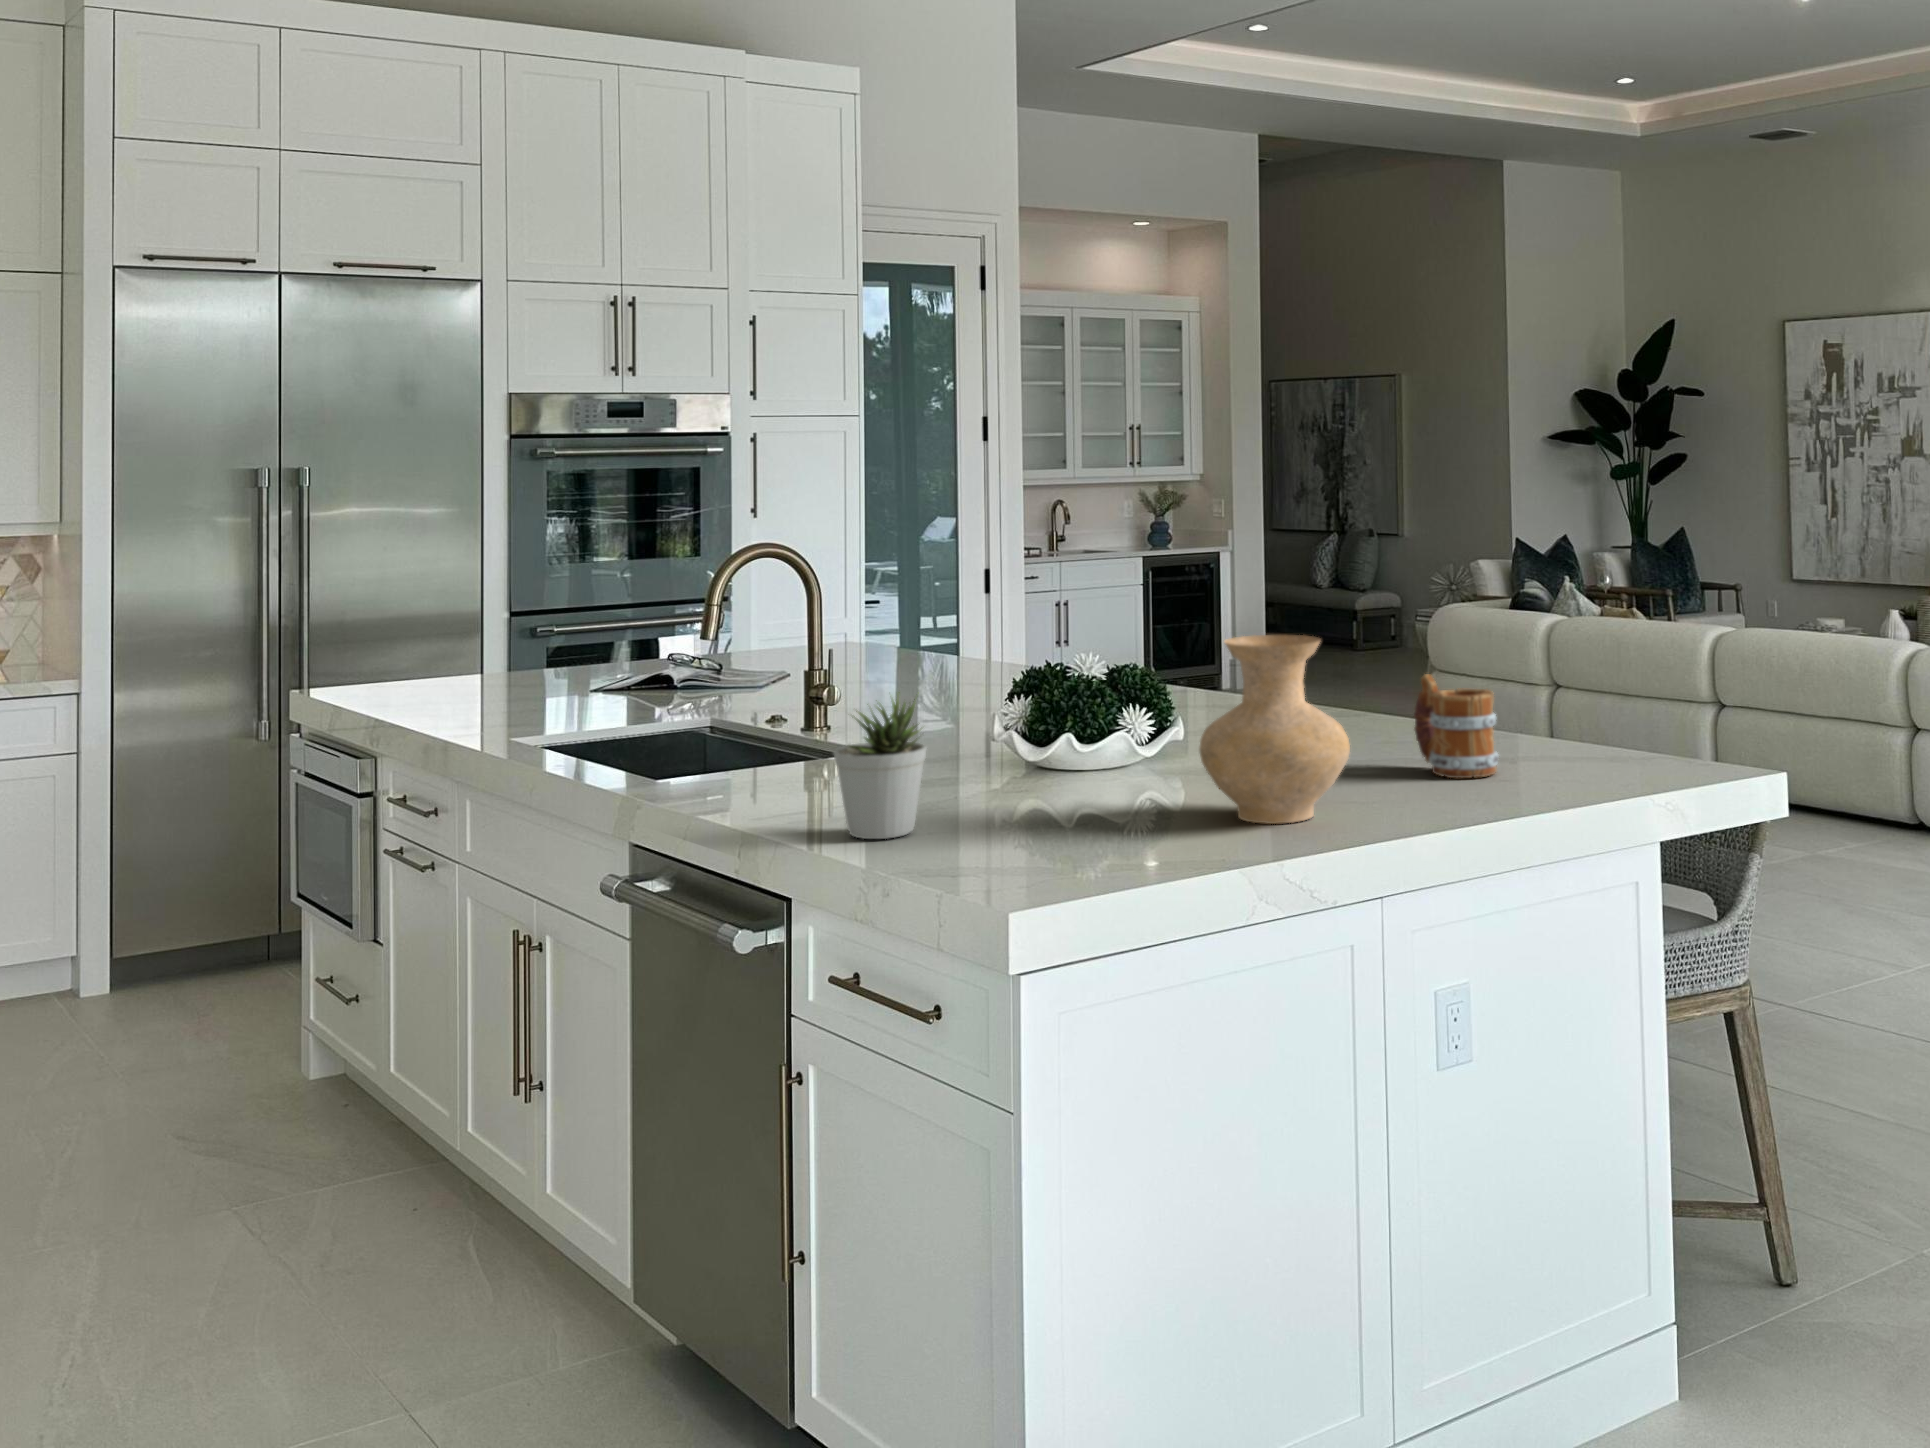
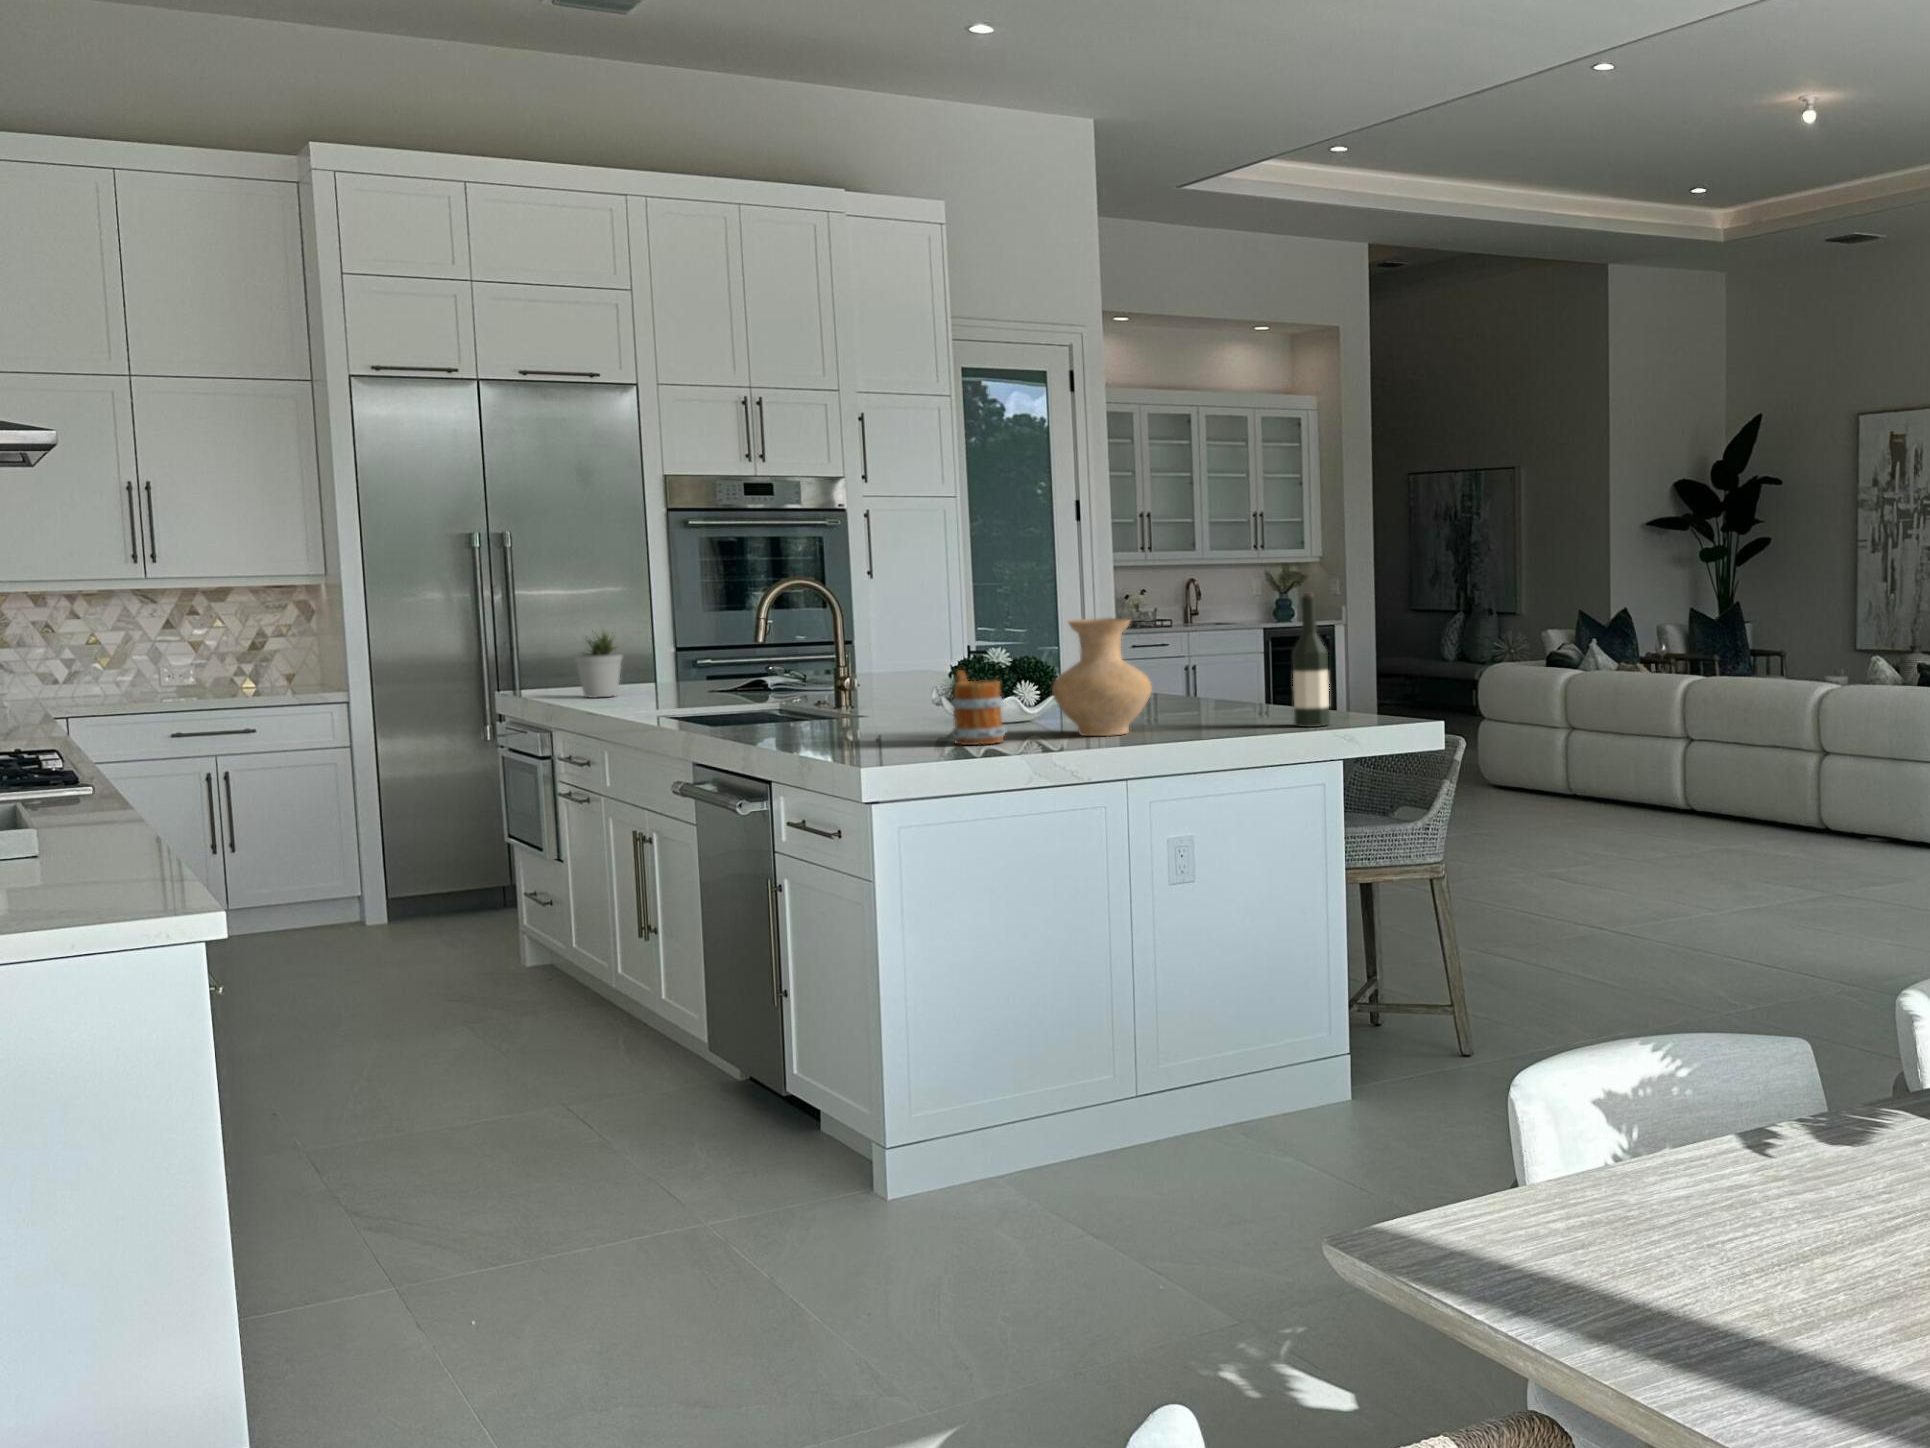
wine bottle: none [1537,592,1595,797] -> present [1293,593,1330,727]
mug: present [1414,674,1499,778] -> present [951,670,1006,745]
potted plant: present [834,699,926,839] -> present [575,632,622,698]

